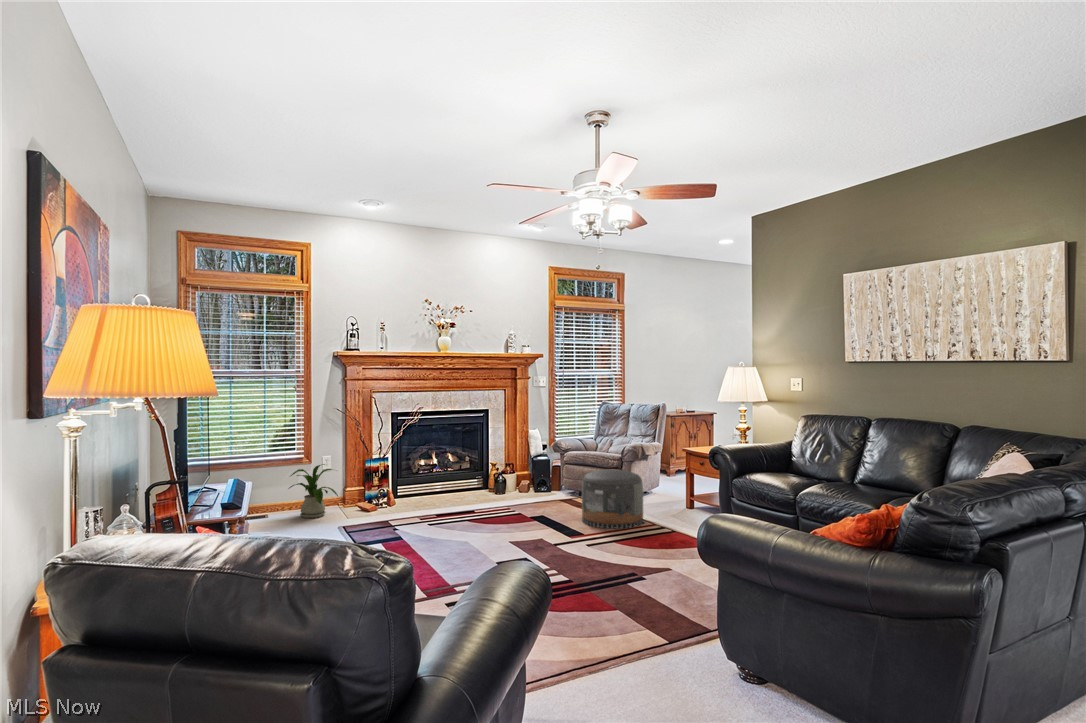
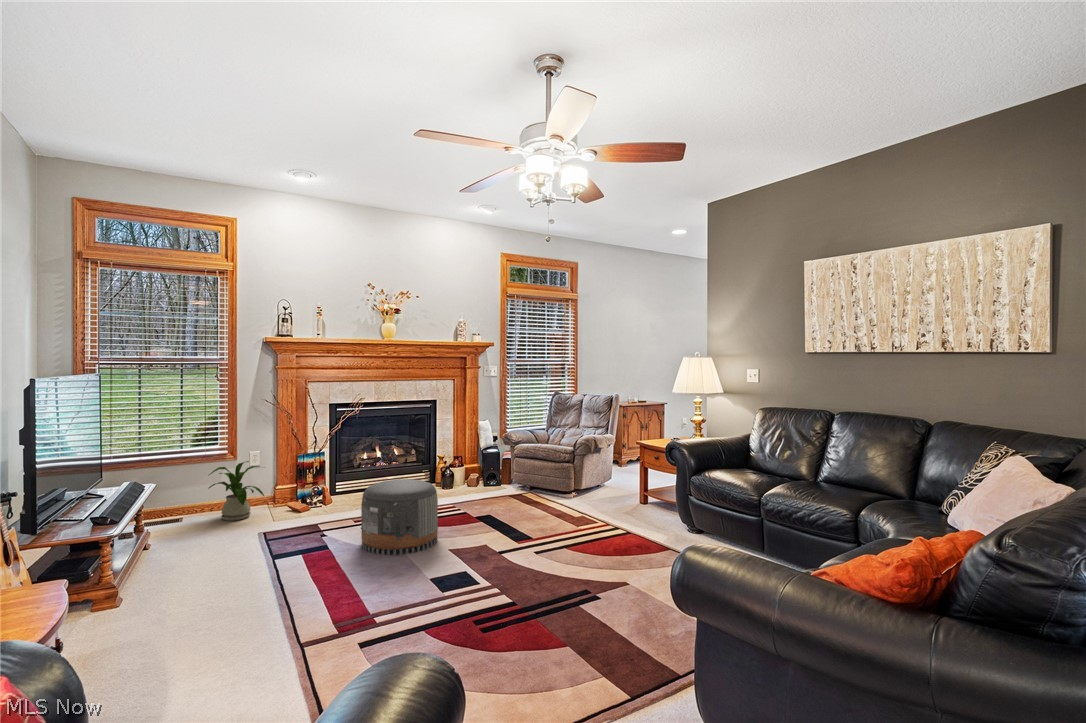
pouf: present [582,470,643,529] -> present [361,479,438,555]

